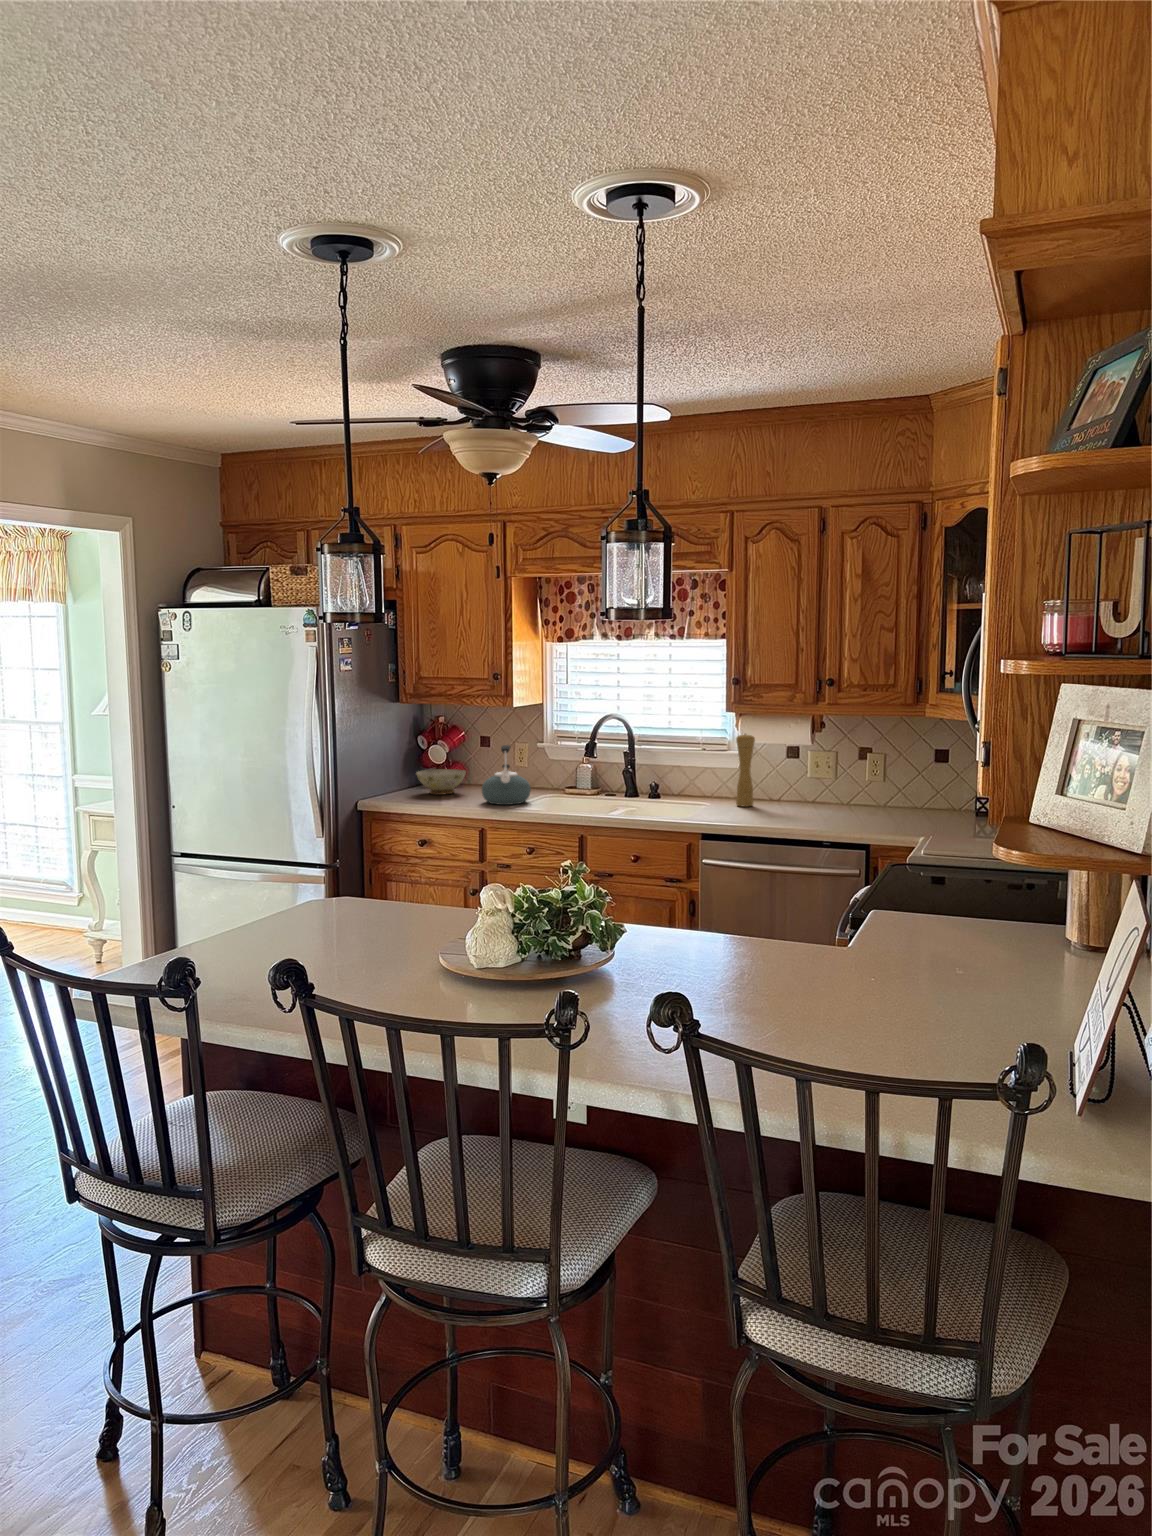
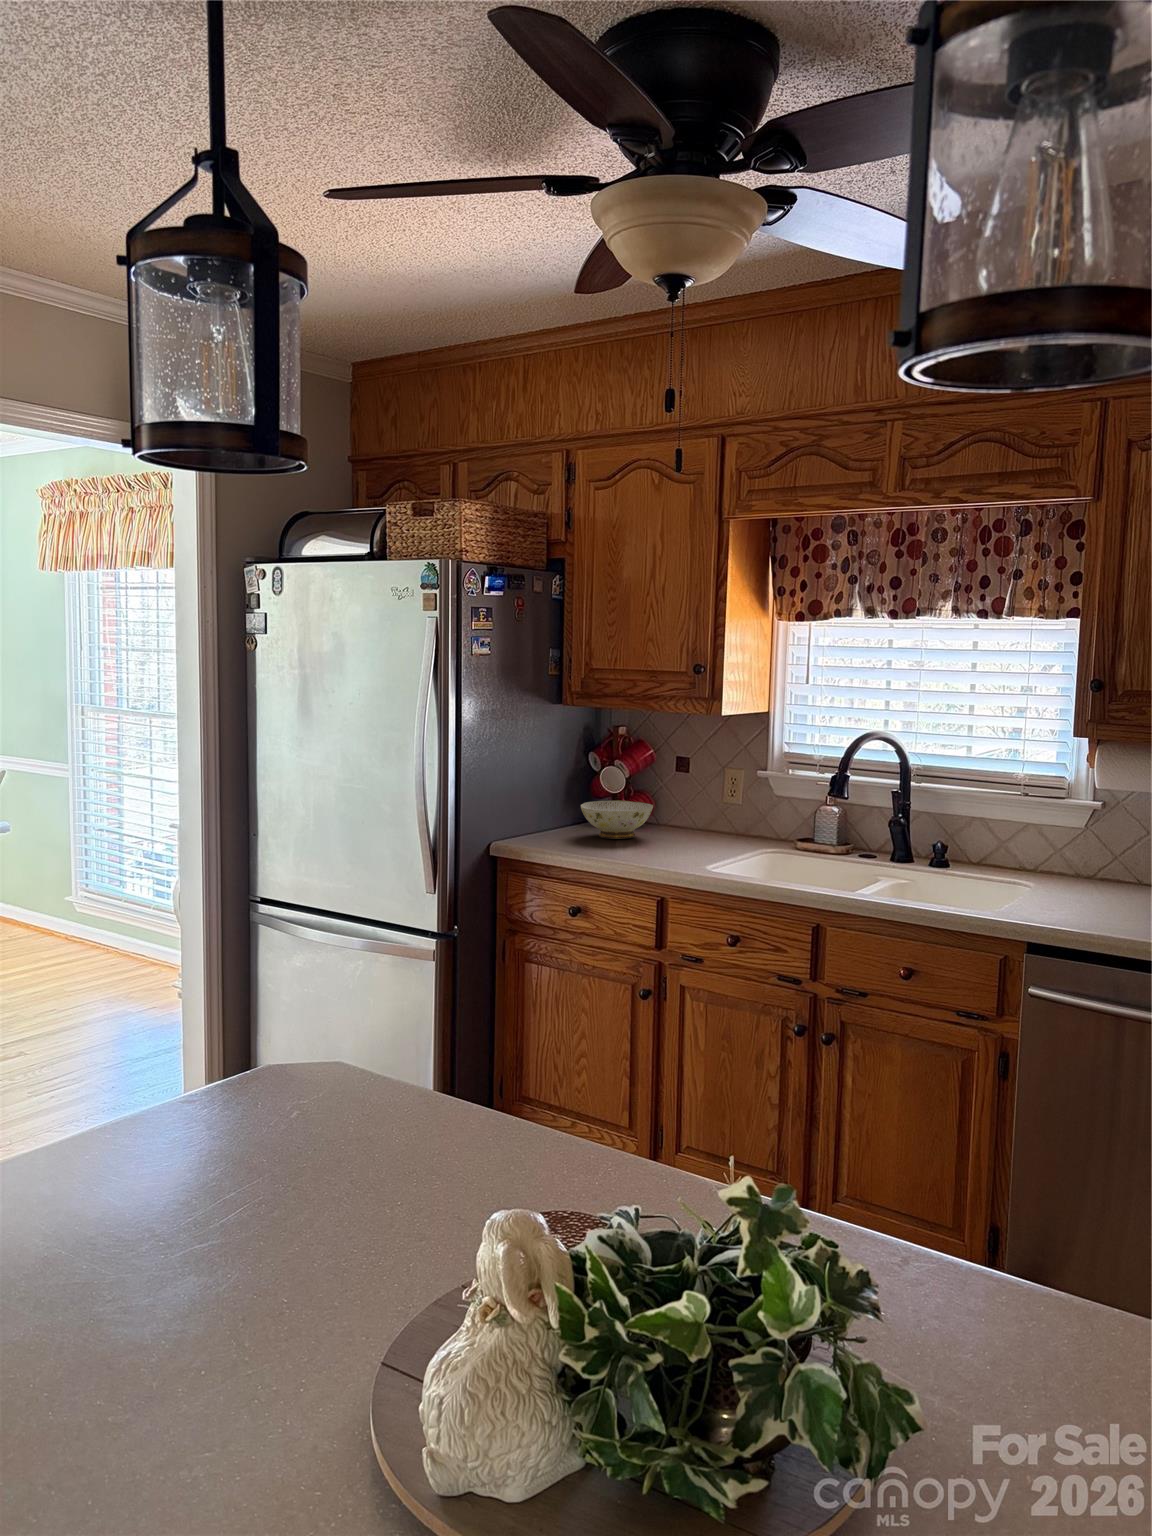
pepper mill: present [736,734,755,807] -> none [1082,773,1122,895]
kettle: present [482,745,531,805] -> none [668,773,743,864]

